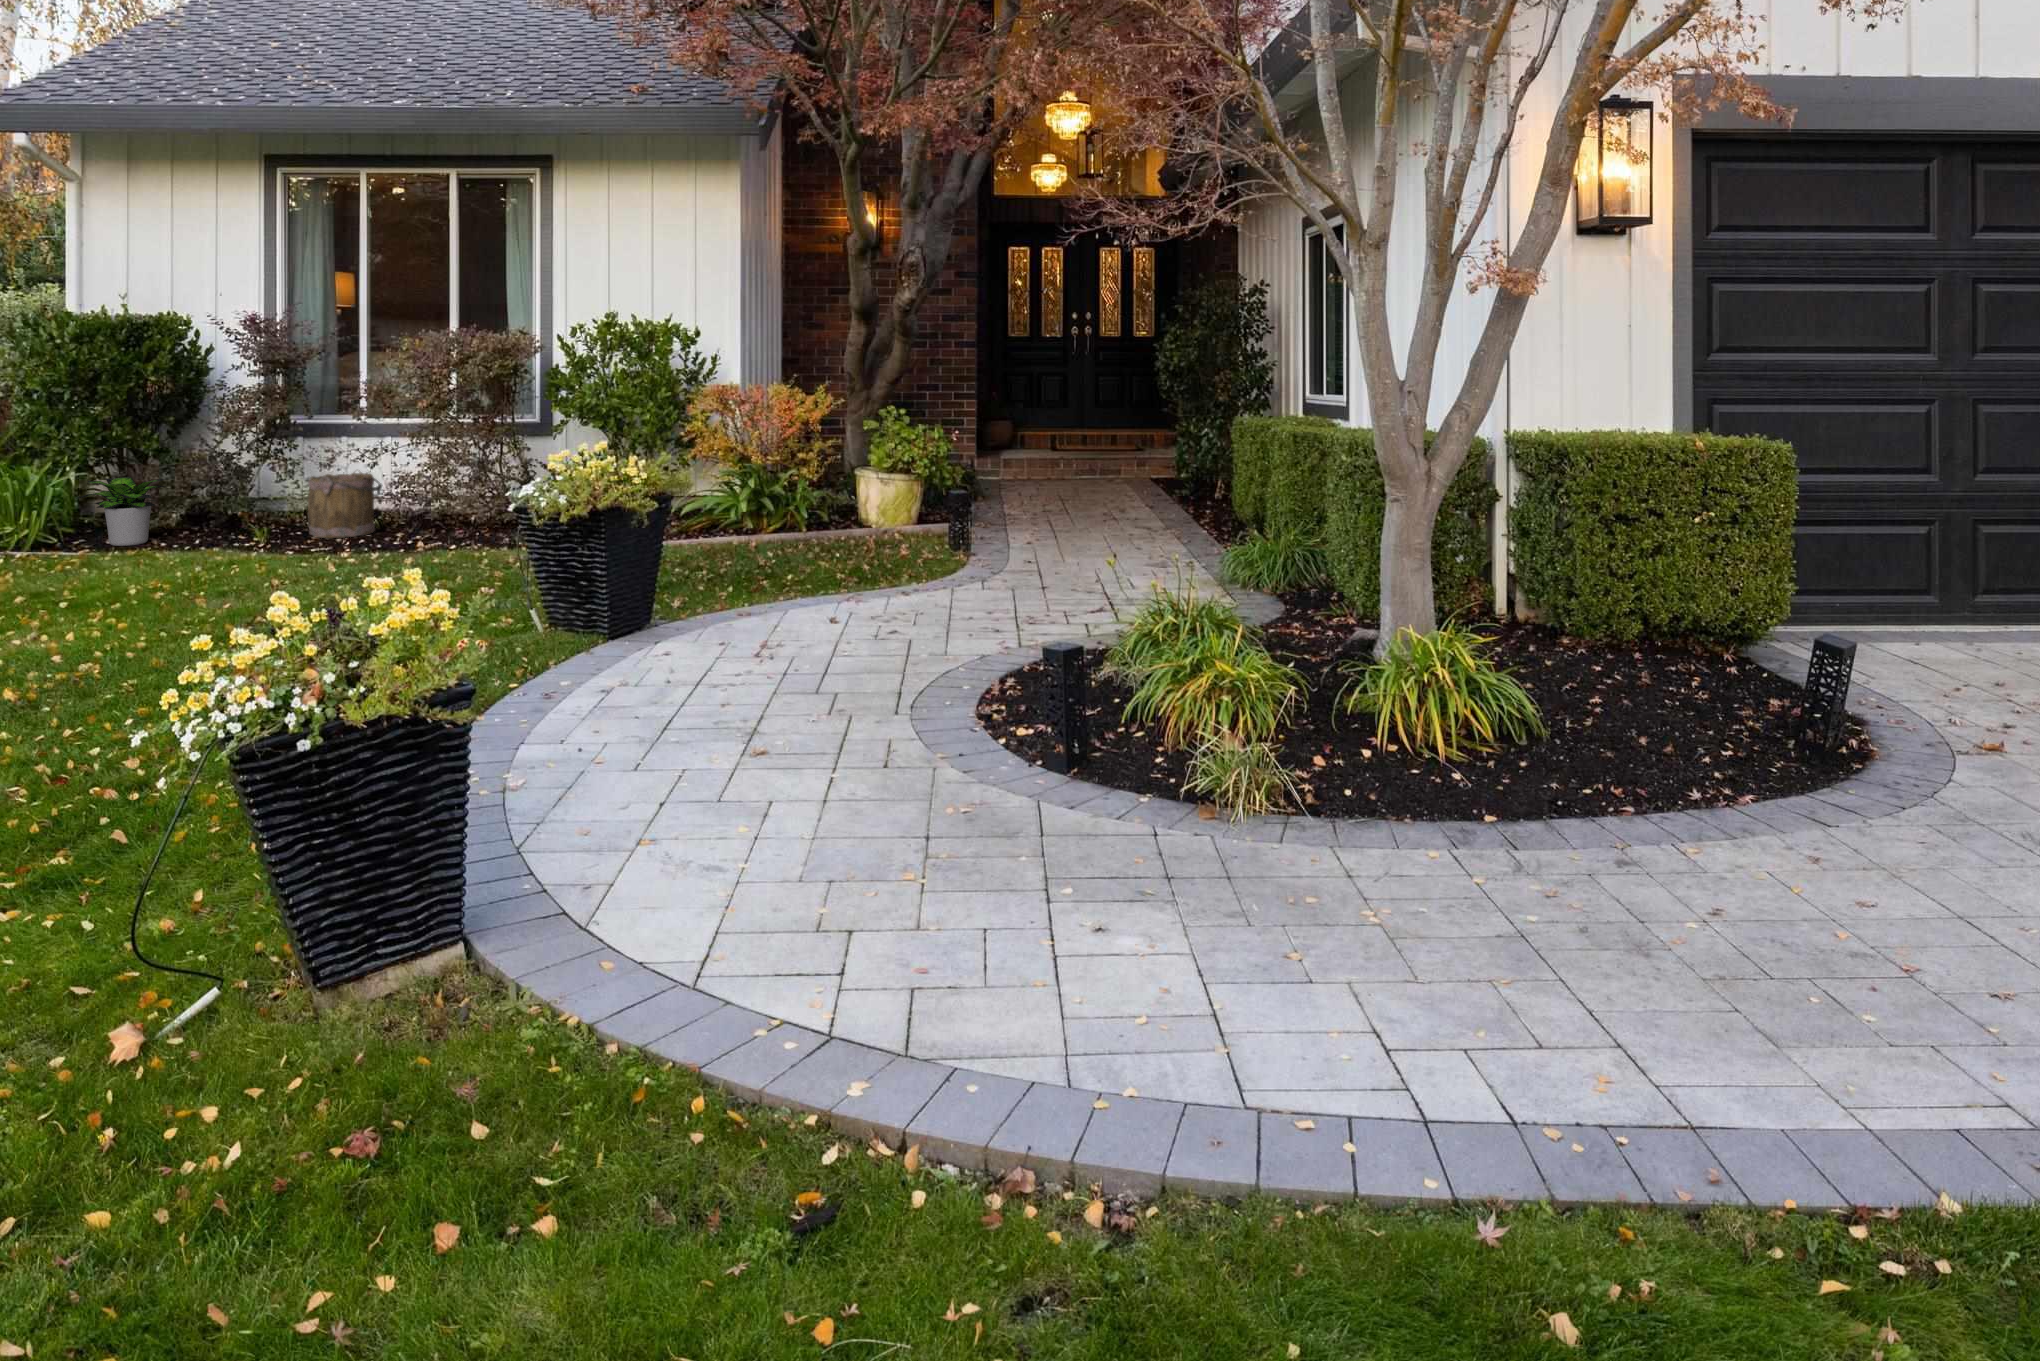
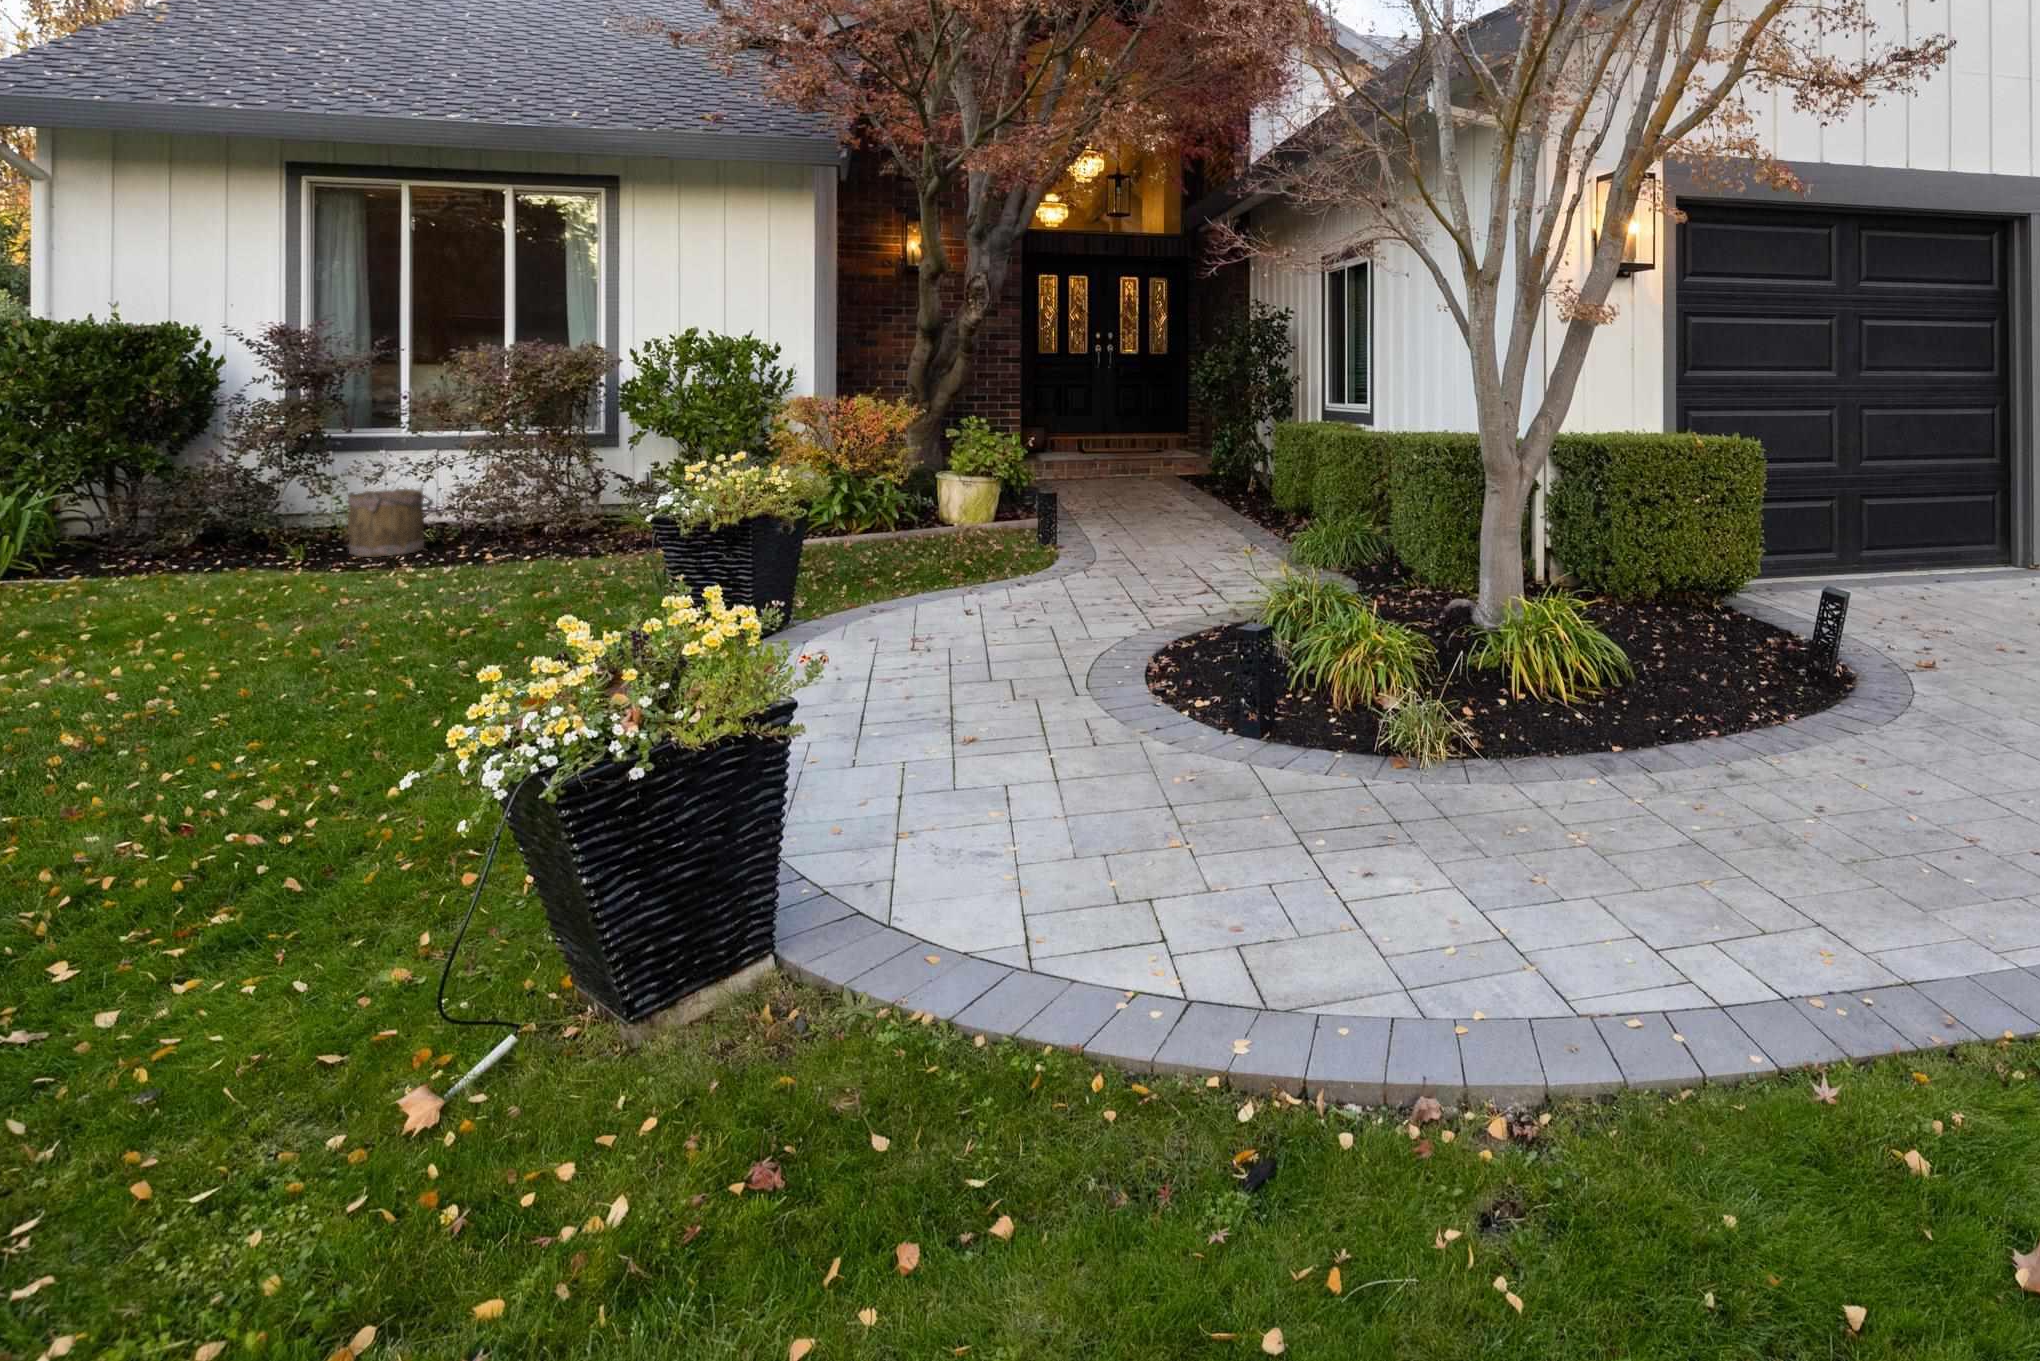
potted plant: present [76,476,165,546] -> none [59,498,179,573]

